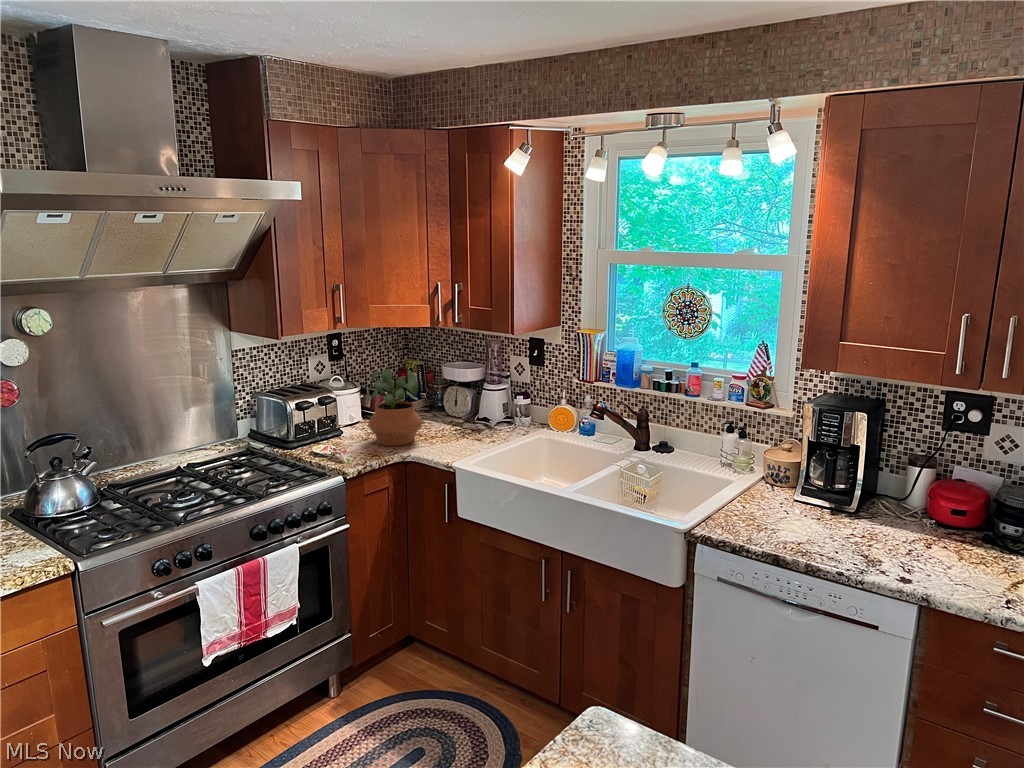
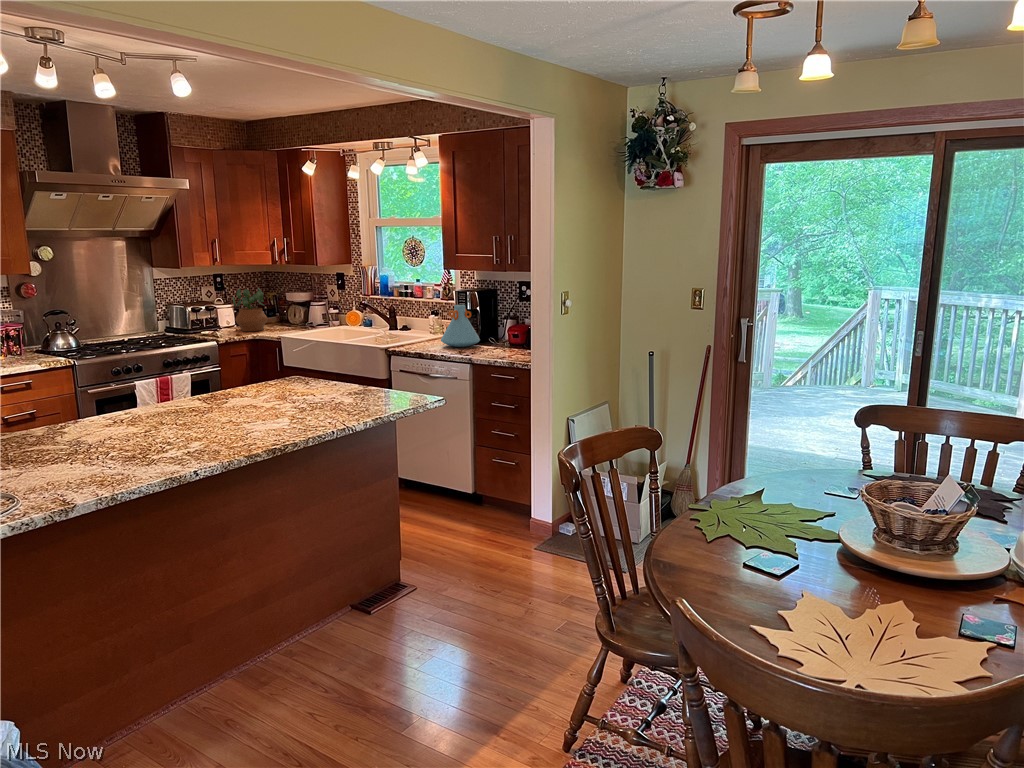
vase: none [808,452,899,545] -> present [441,305,480,347]

